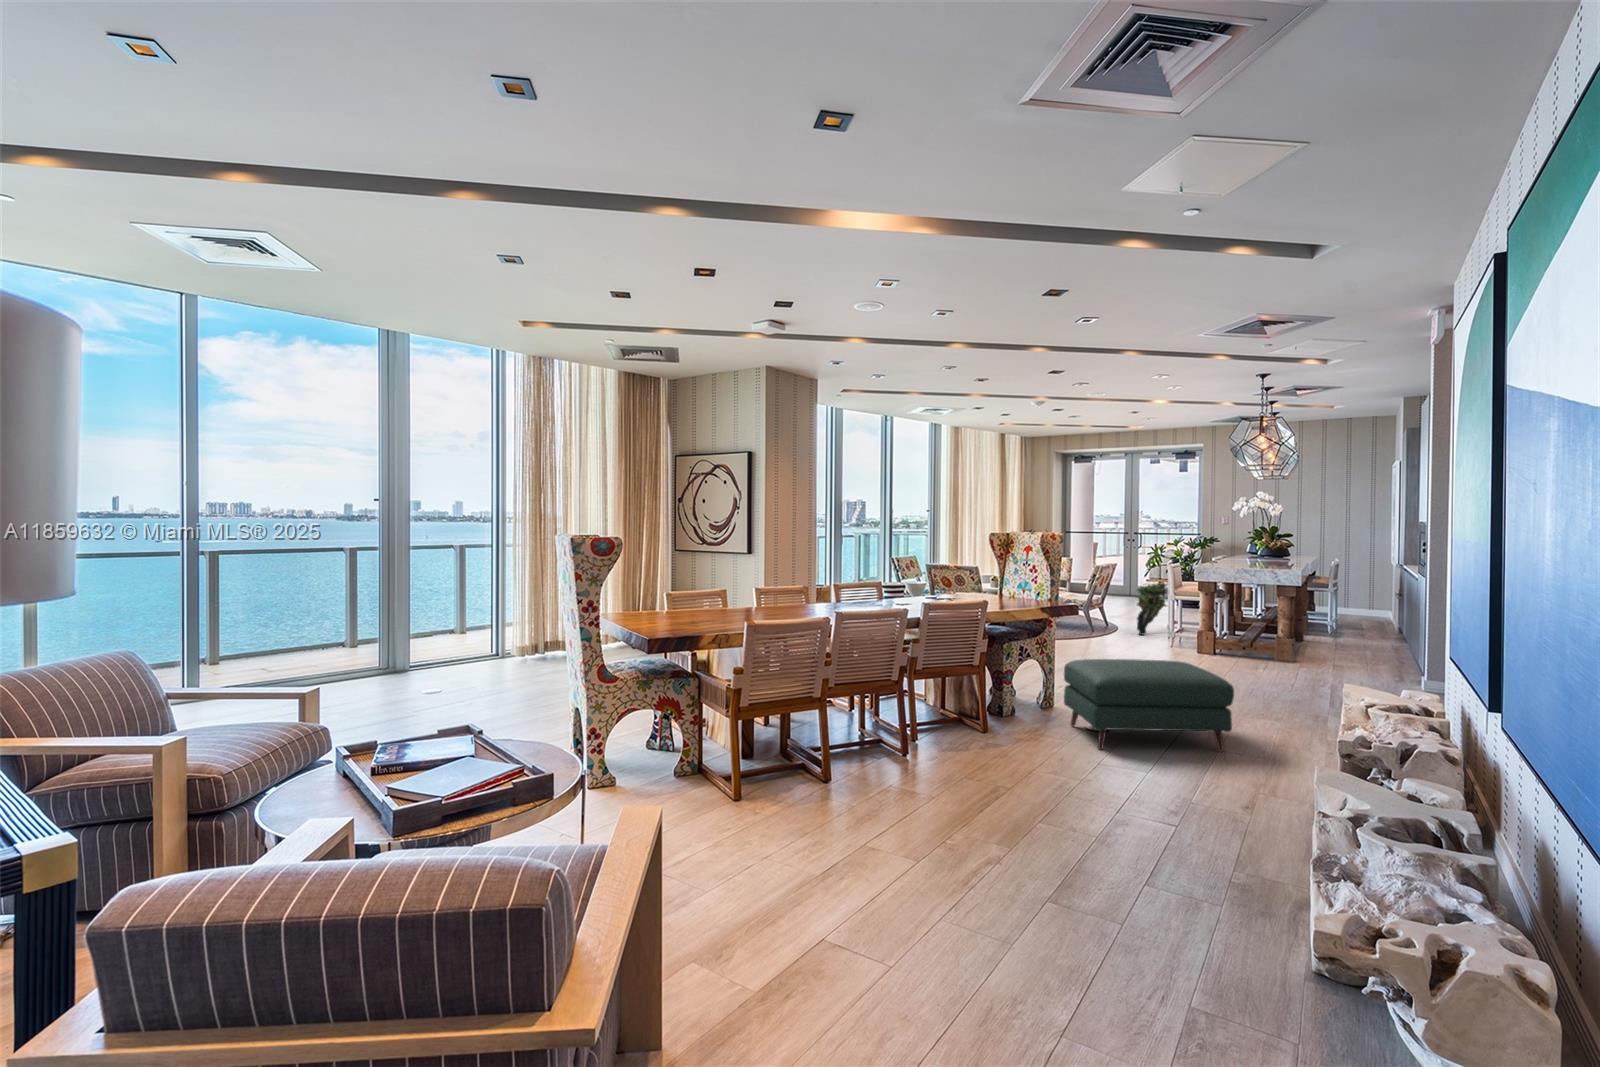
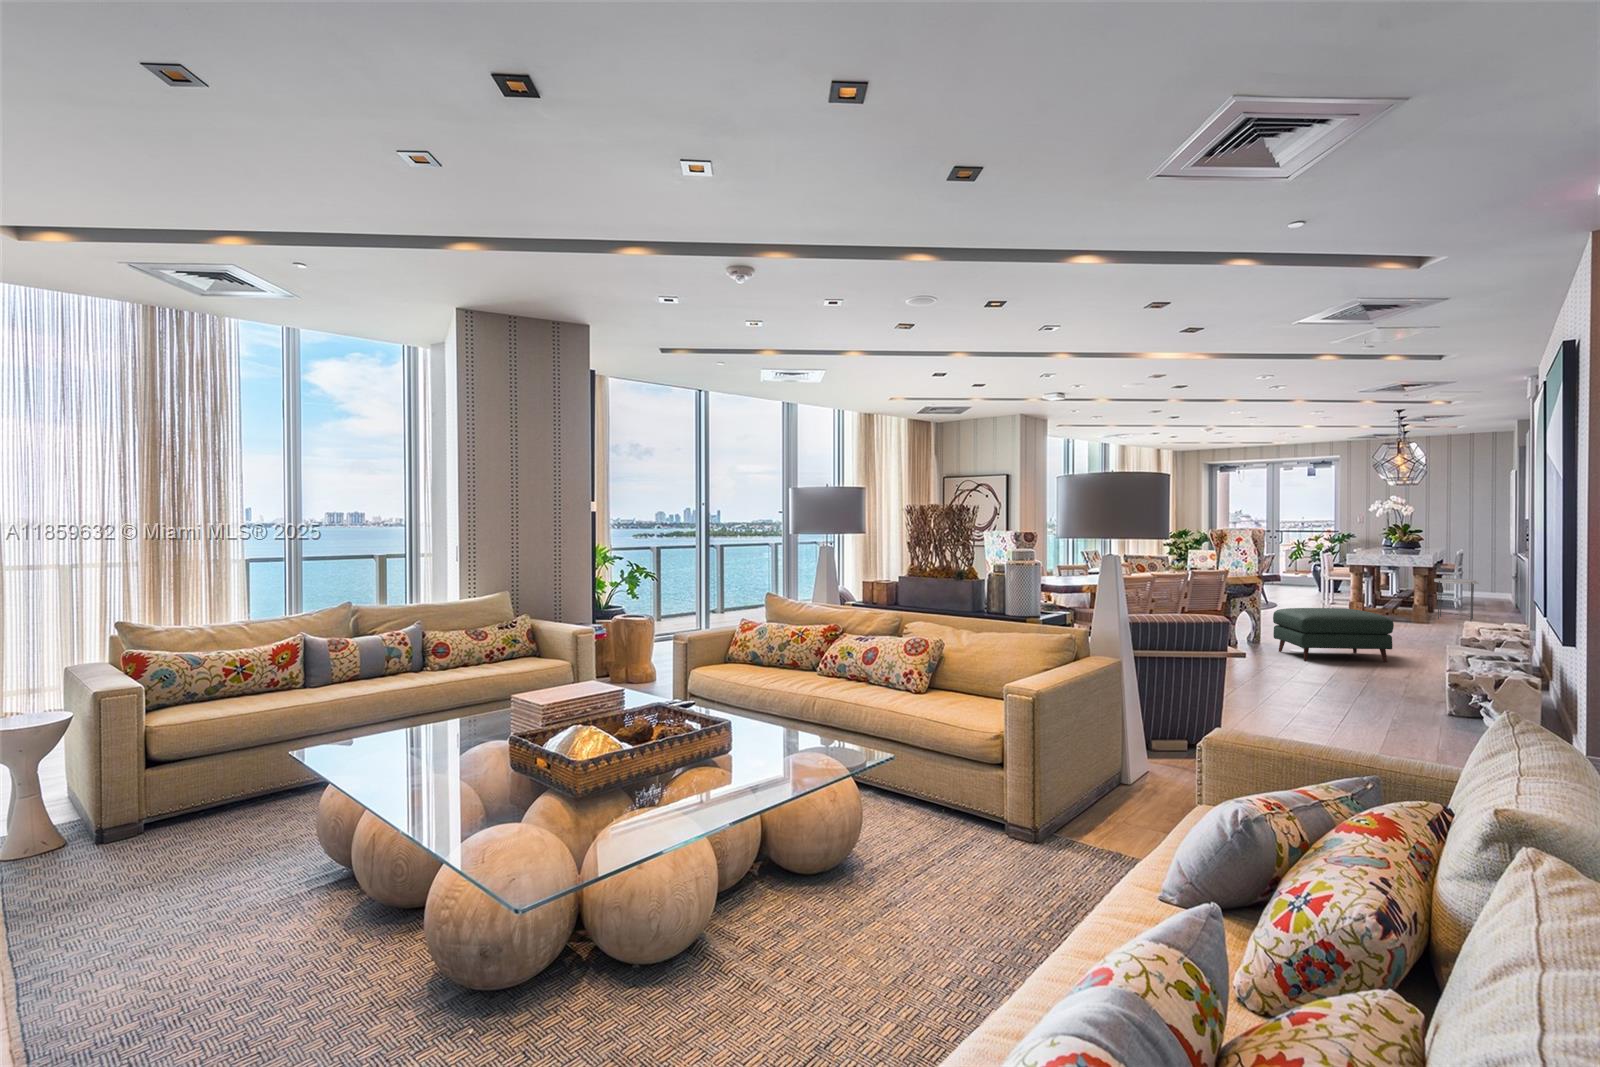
potted plant: present [1137,582,1168,635] -> none [1294,567,1322,609]
side table: none [1303,599,1358,658] -> present [1434,578,1479,621]

